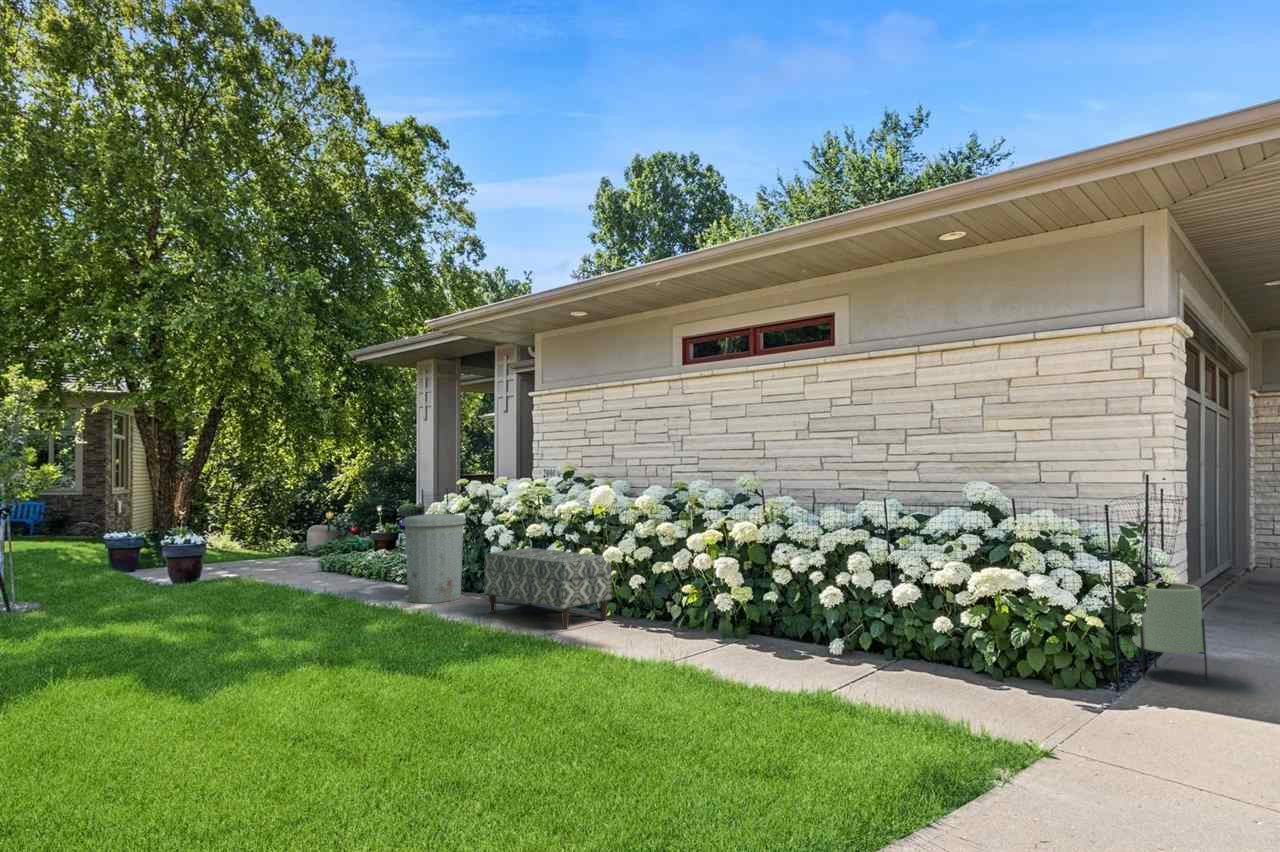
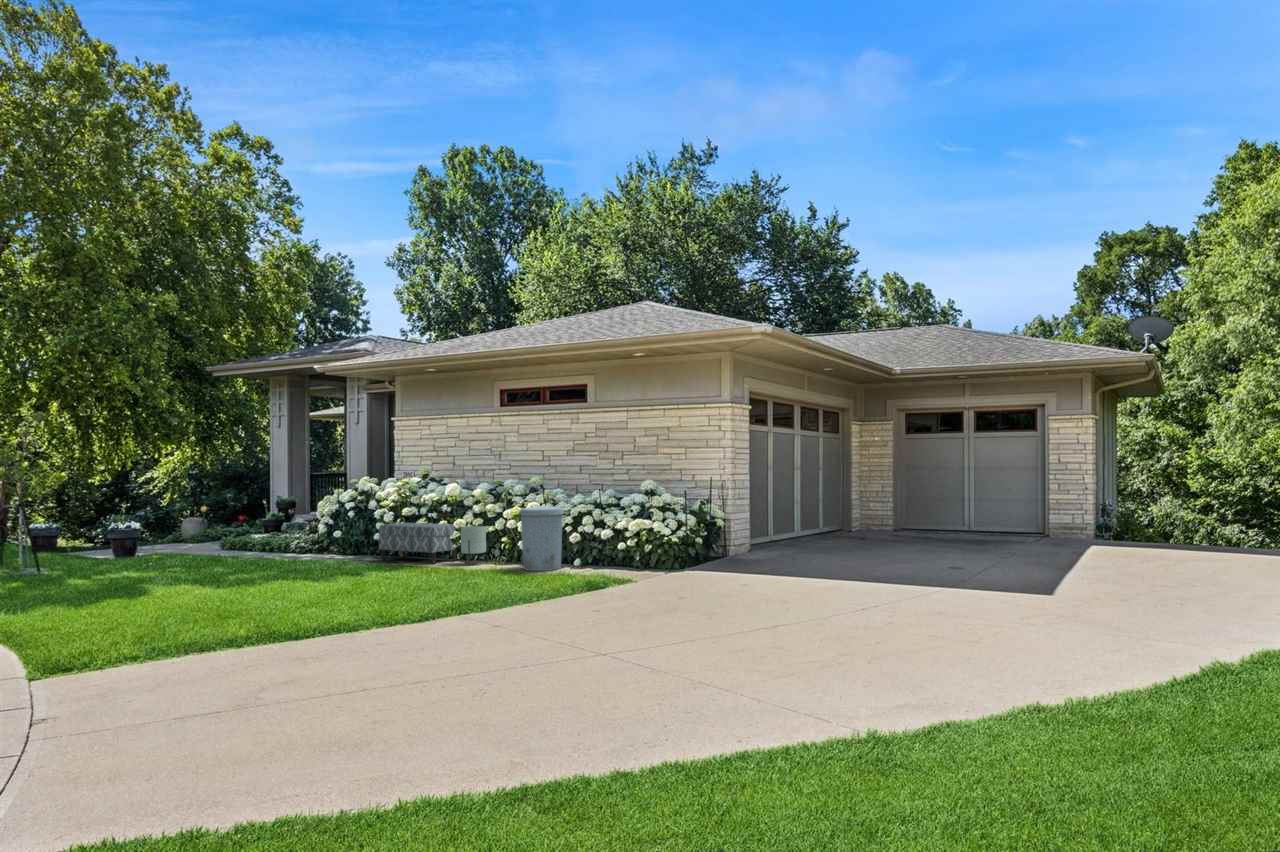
trash can: present [403,514,466,603] -> present [519,506,564,571]
planter: present [1132,581,1208,682] -> present [461,526,487,564]

